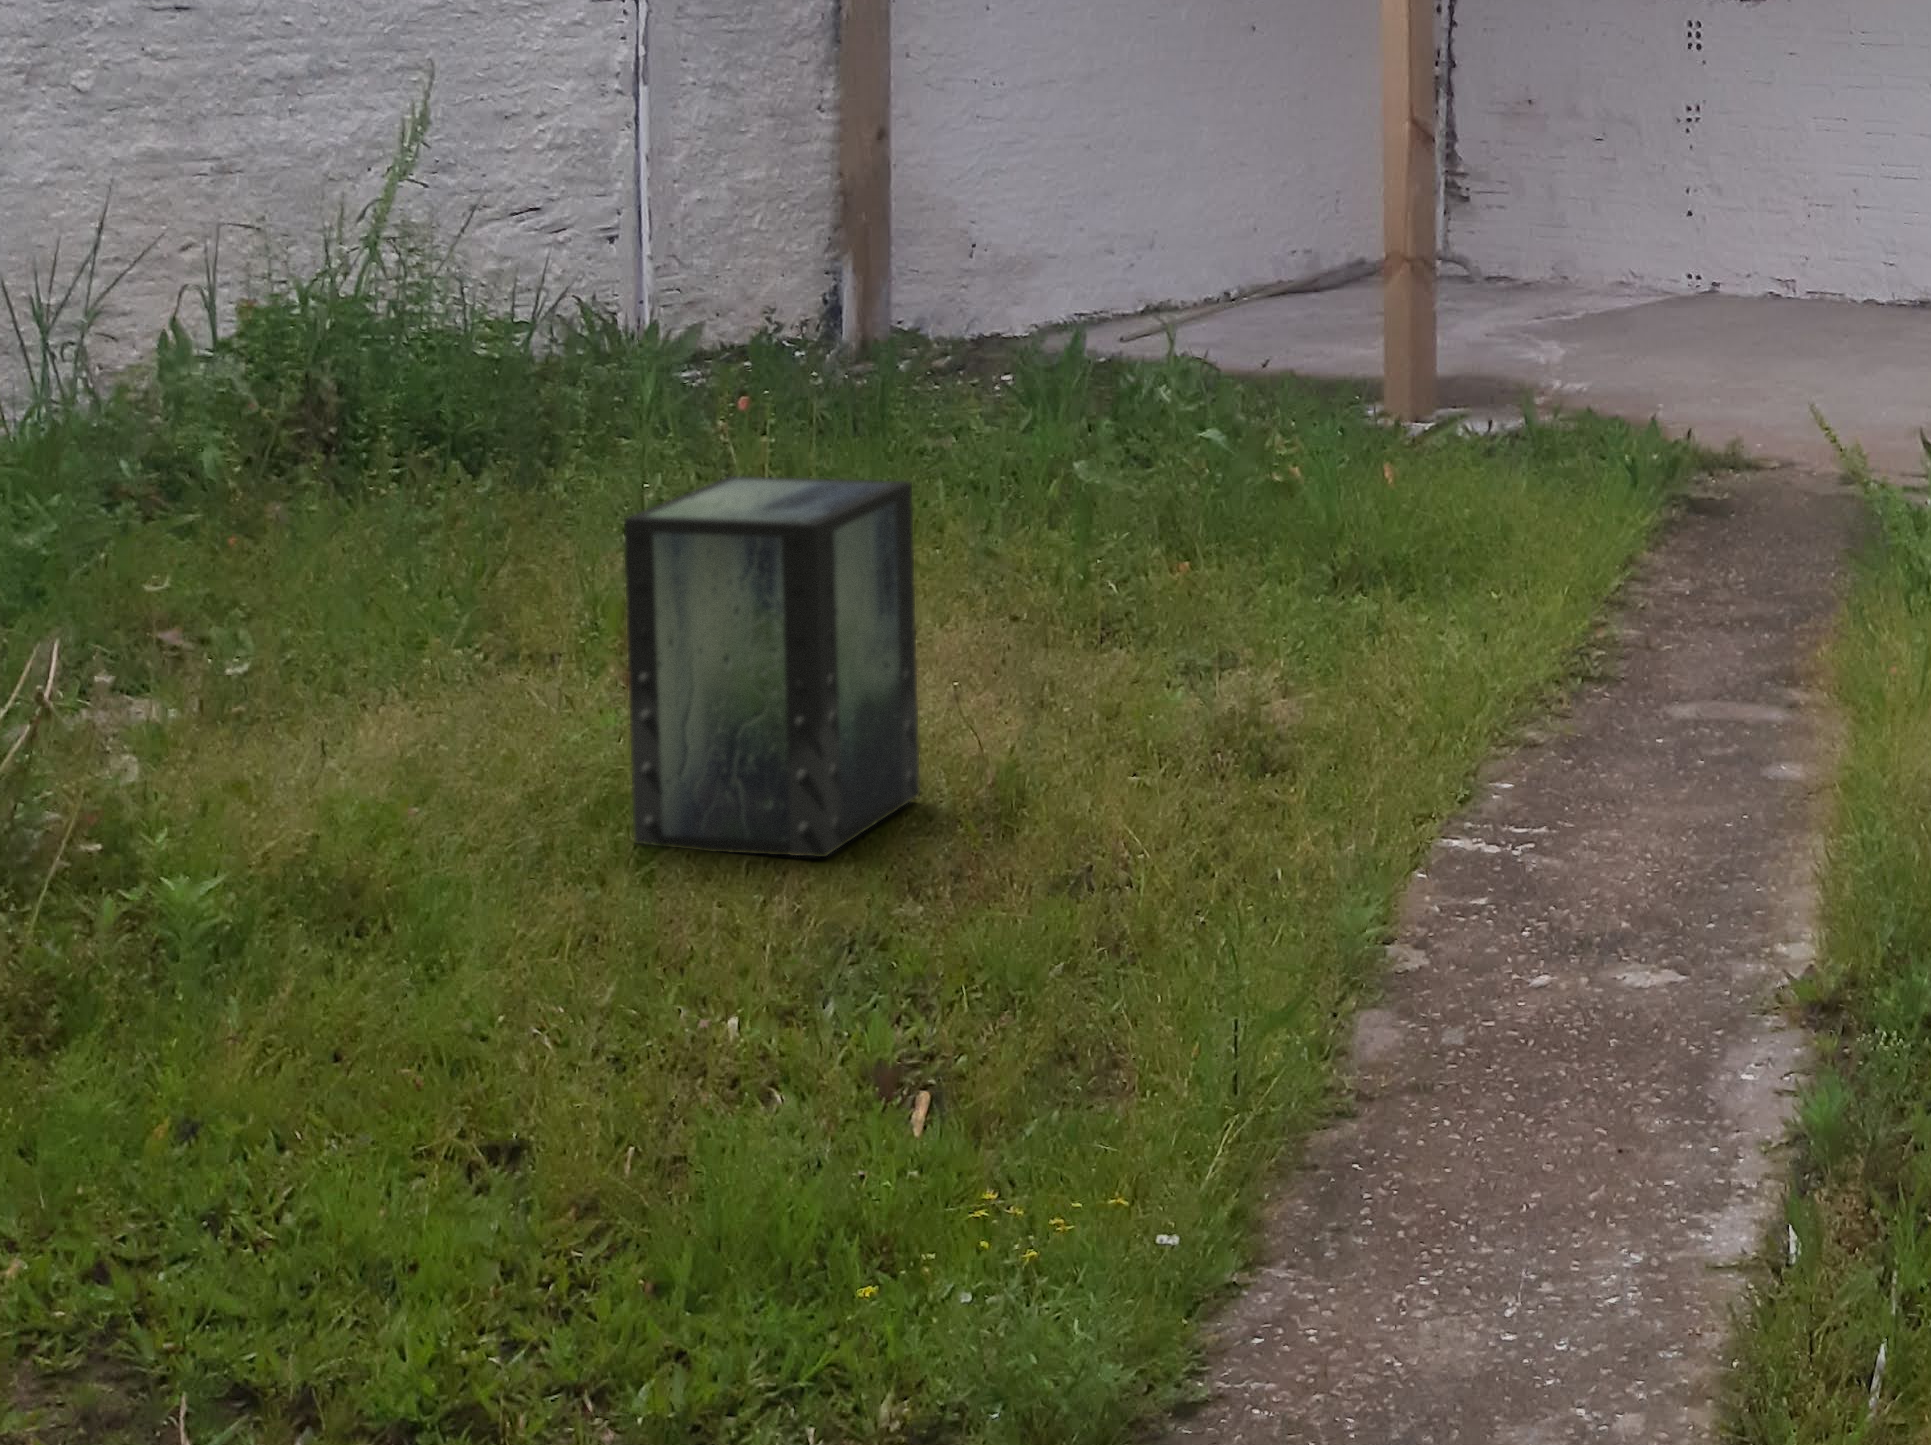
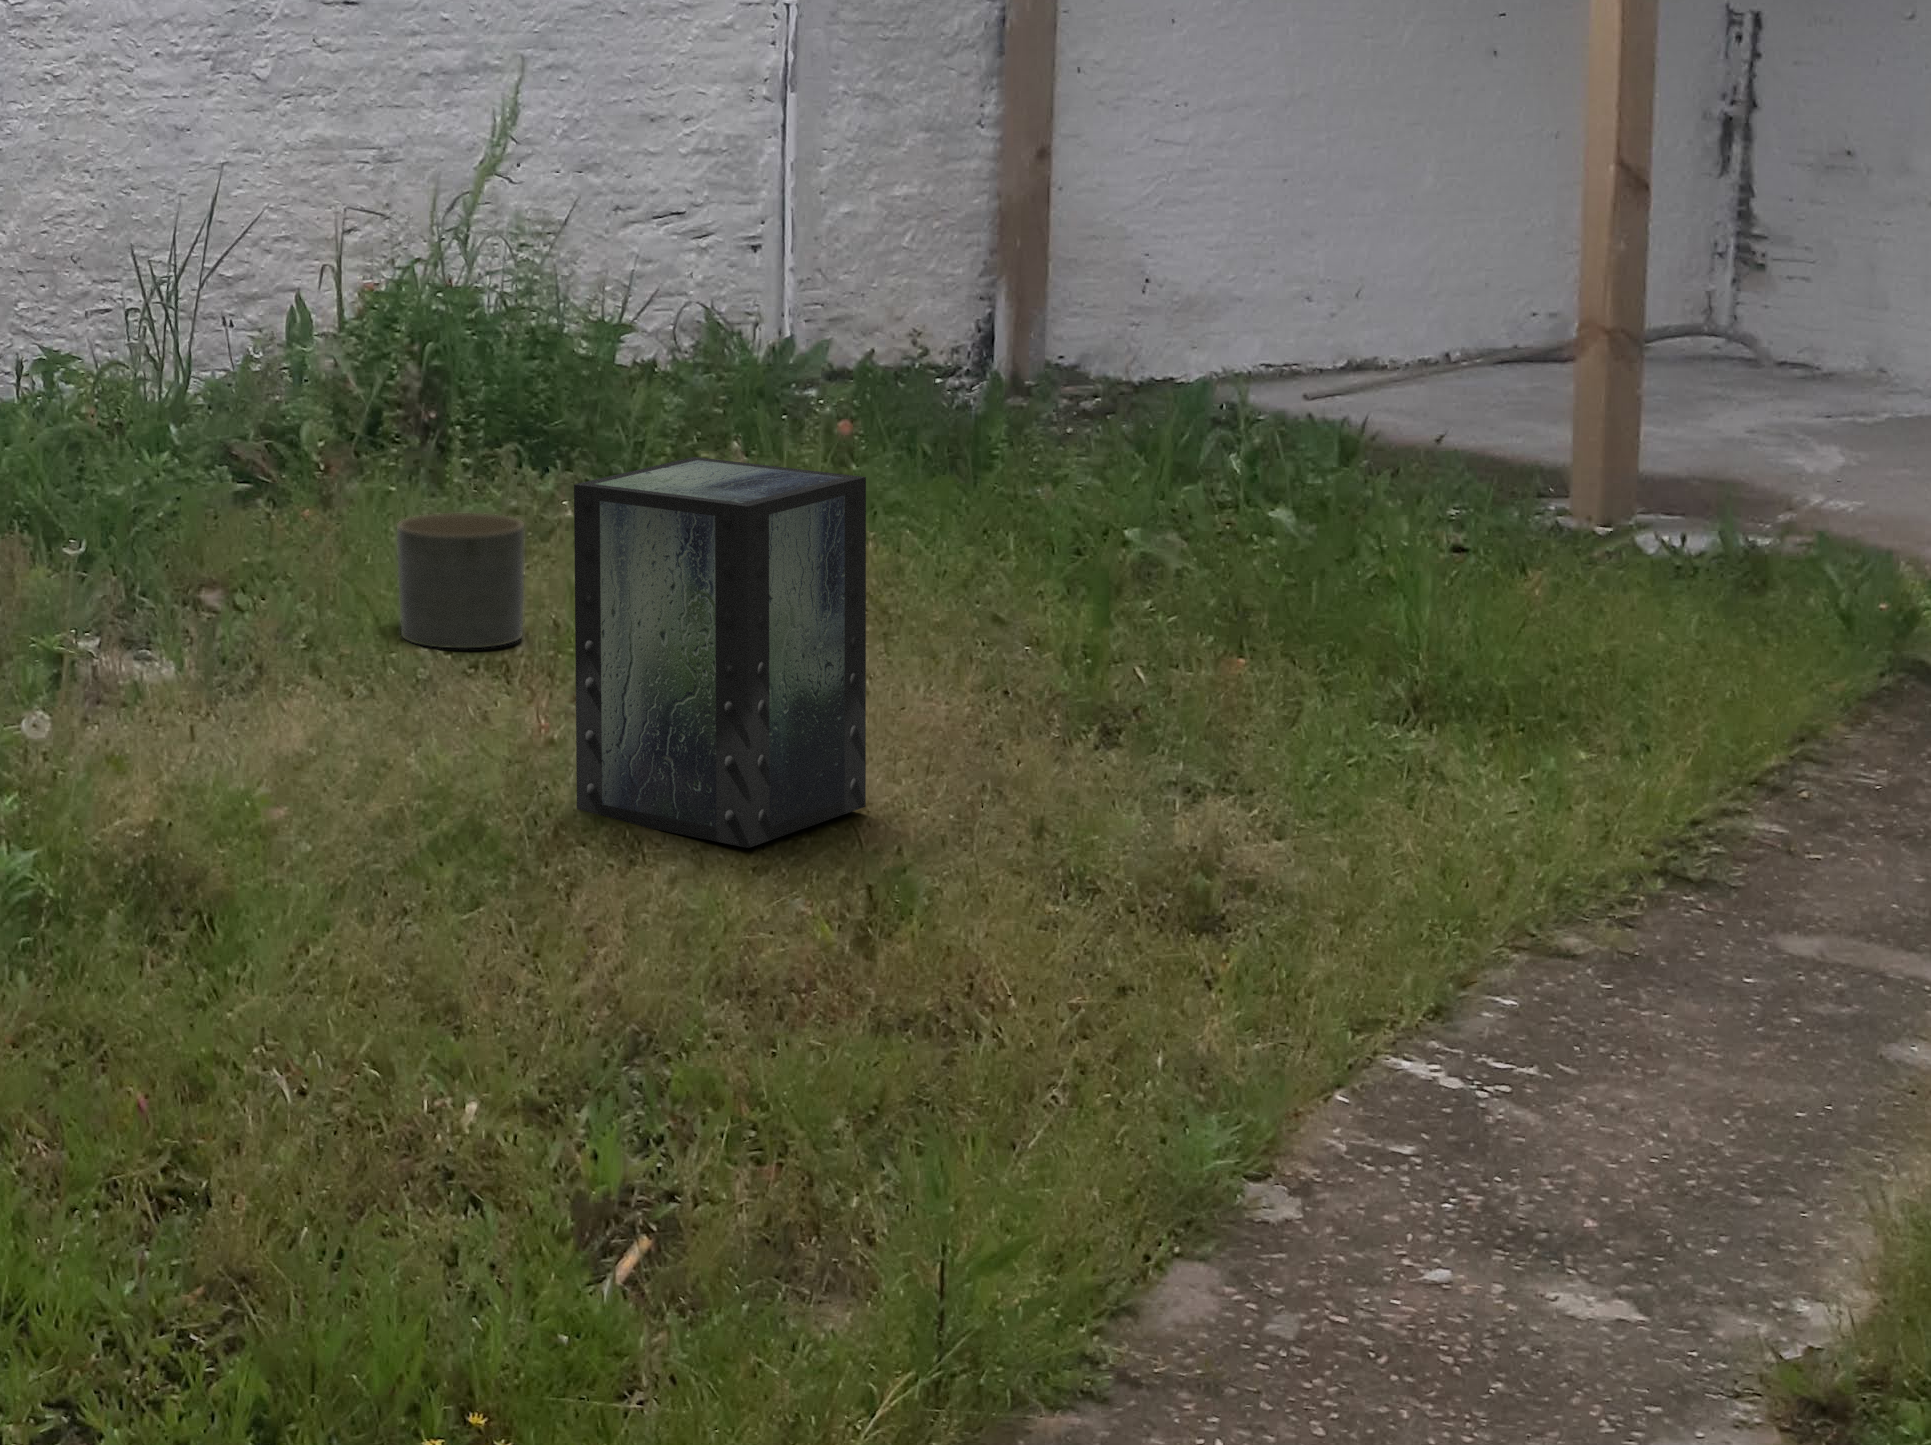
planter: none [362,543,505,688] -> present [397,513,524,648]

